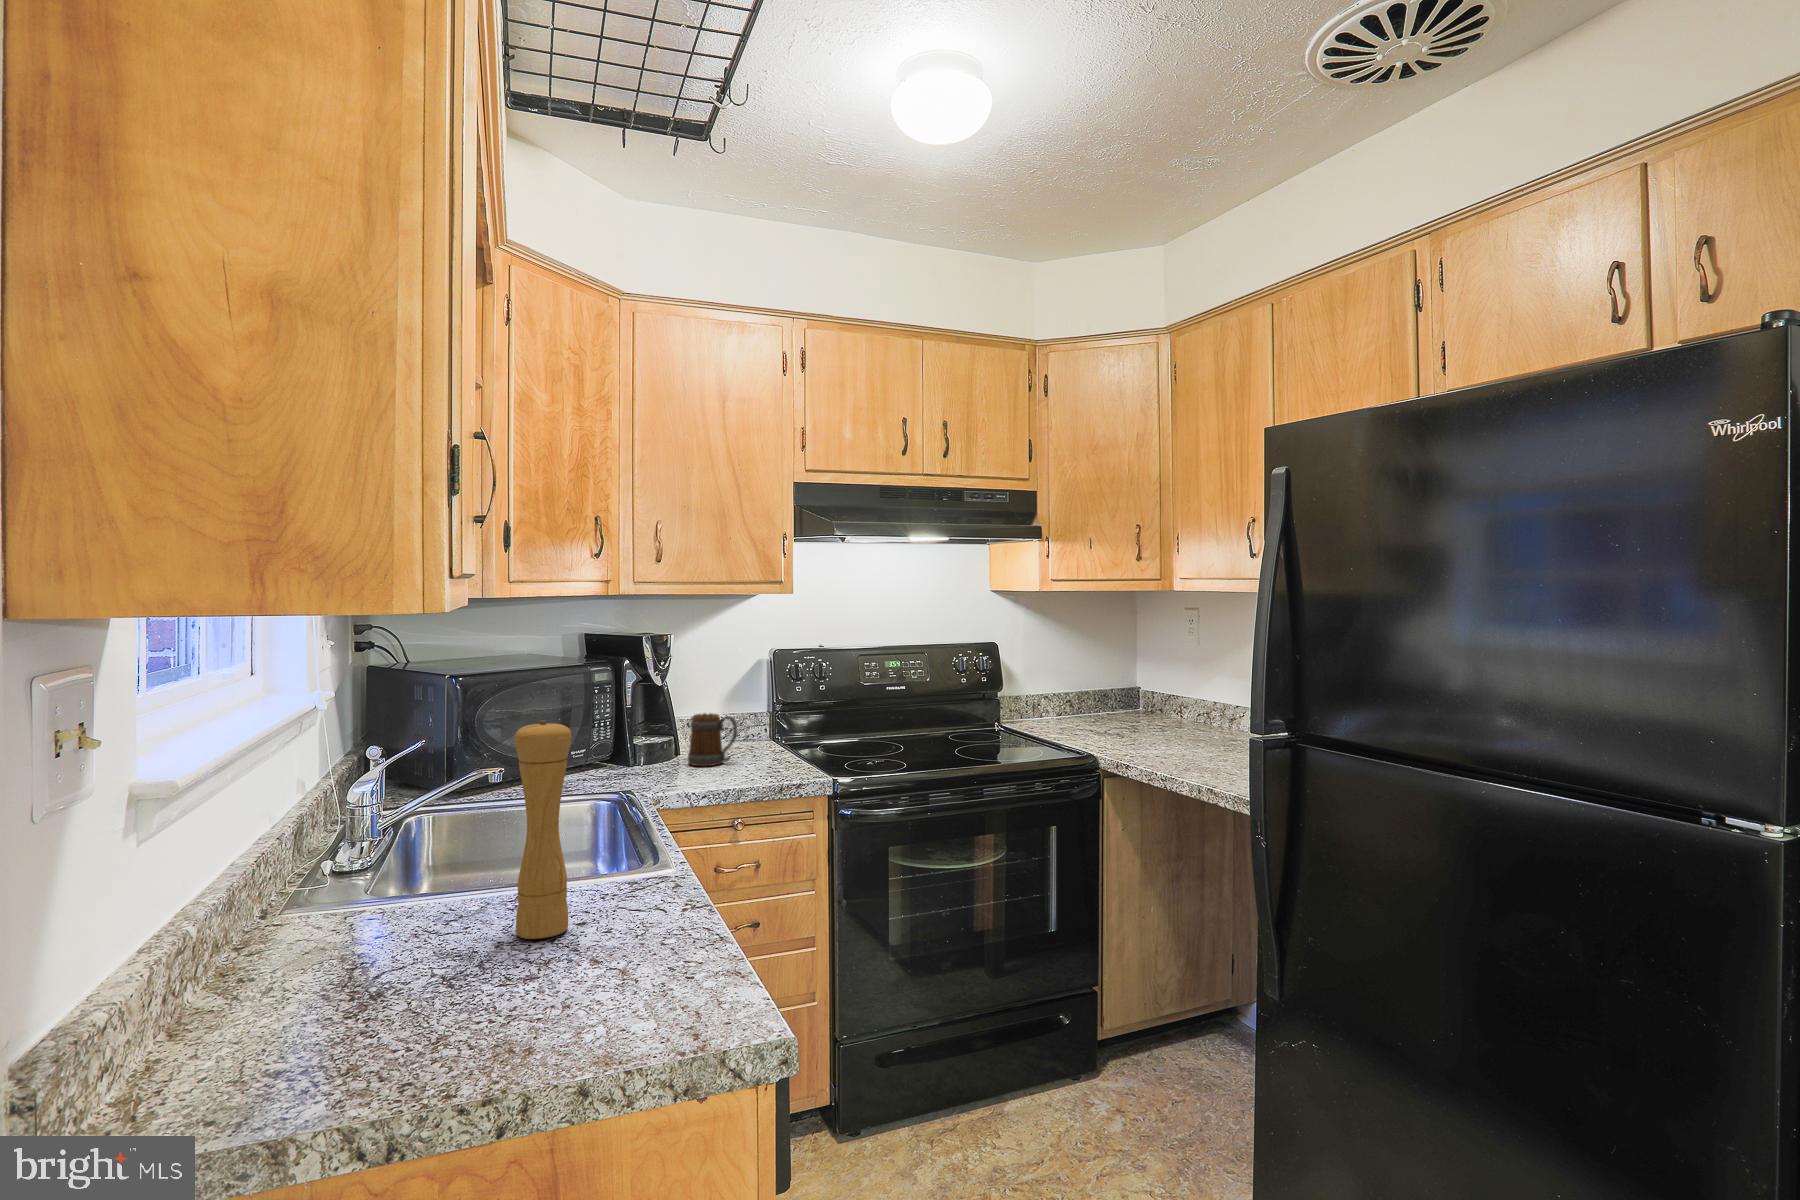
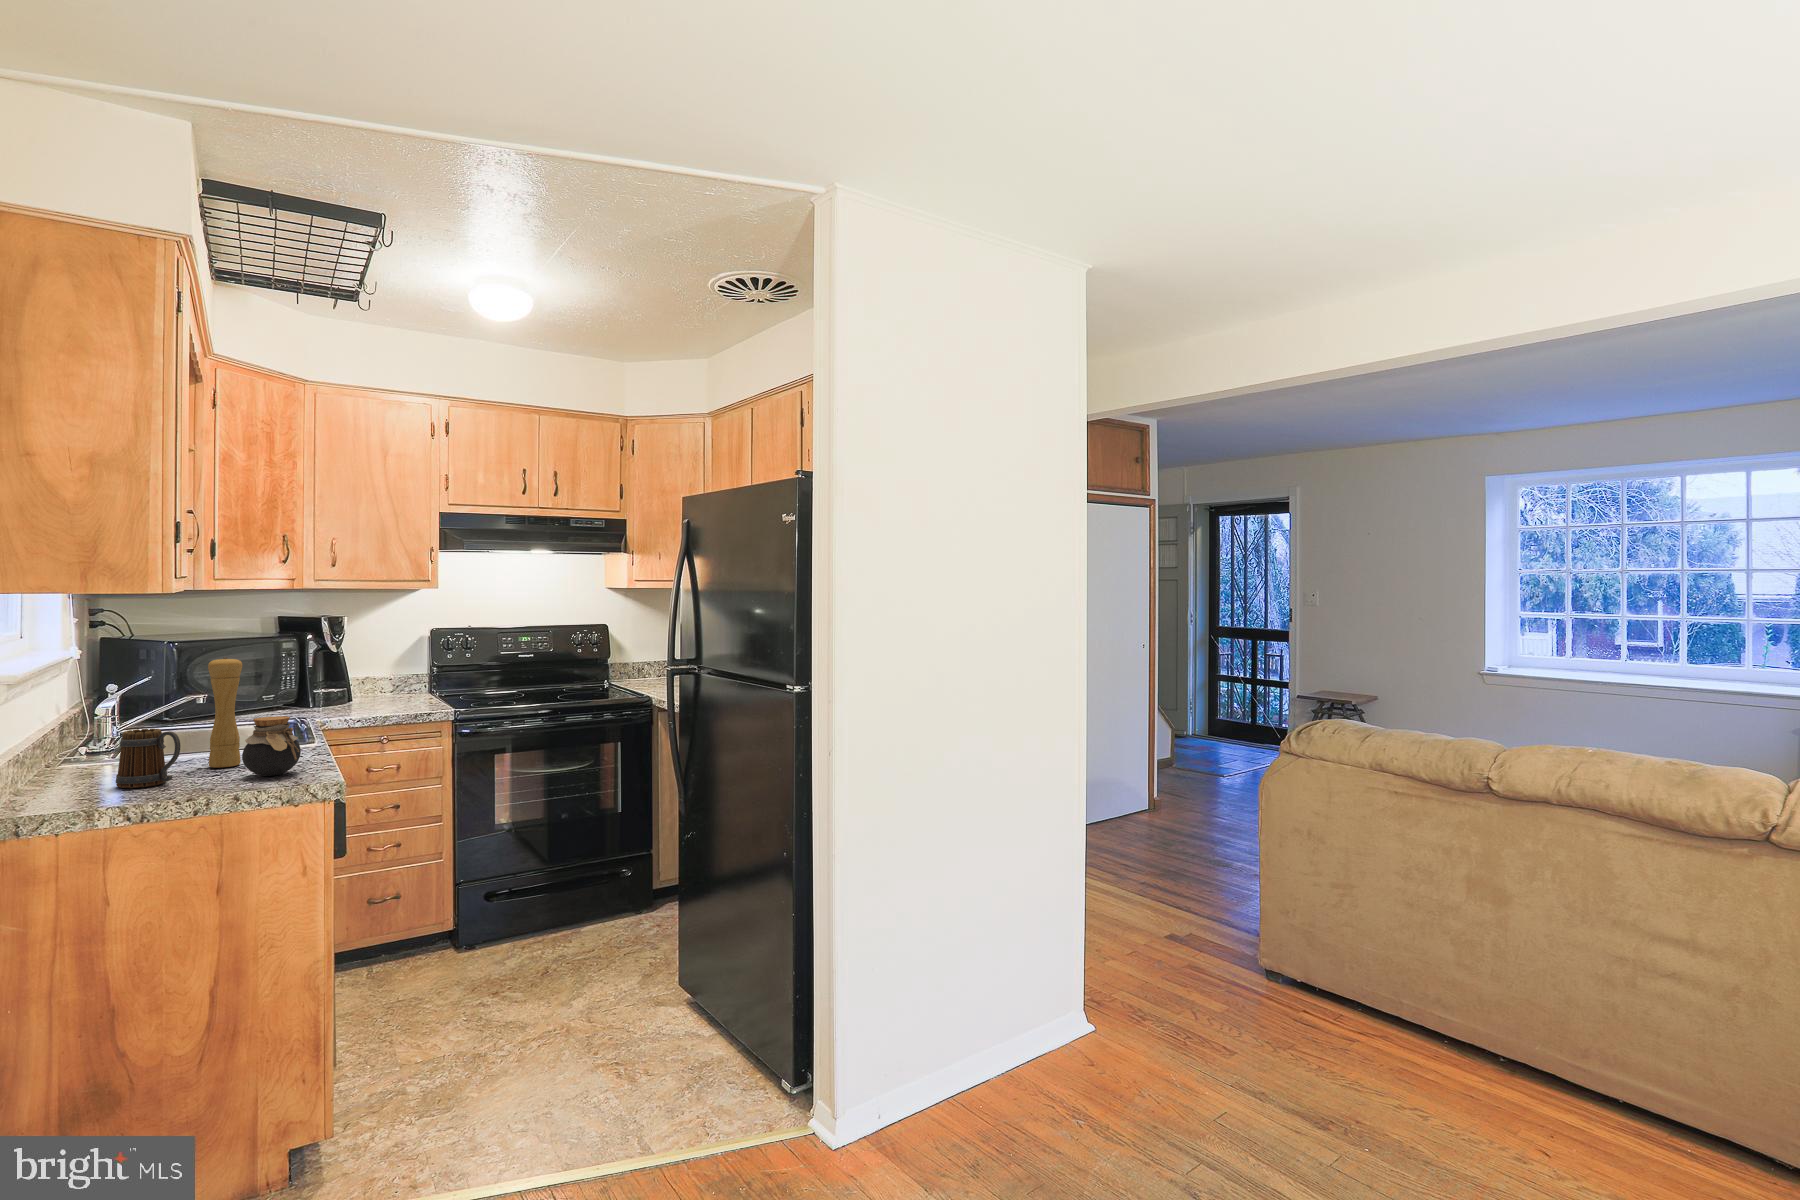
mug: present [688,713,737,766] -> present [116,729,181,788]
jar: none [581,849,687,983] -> present [242,716,301,776]

